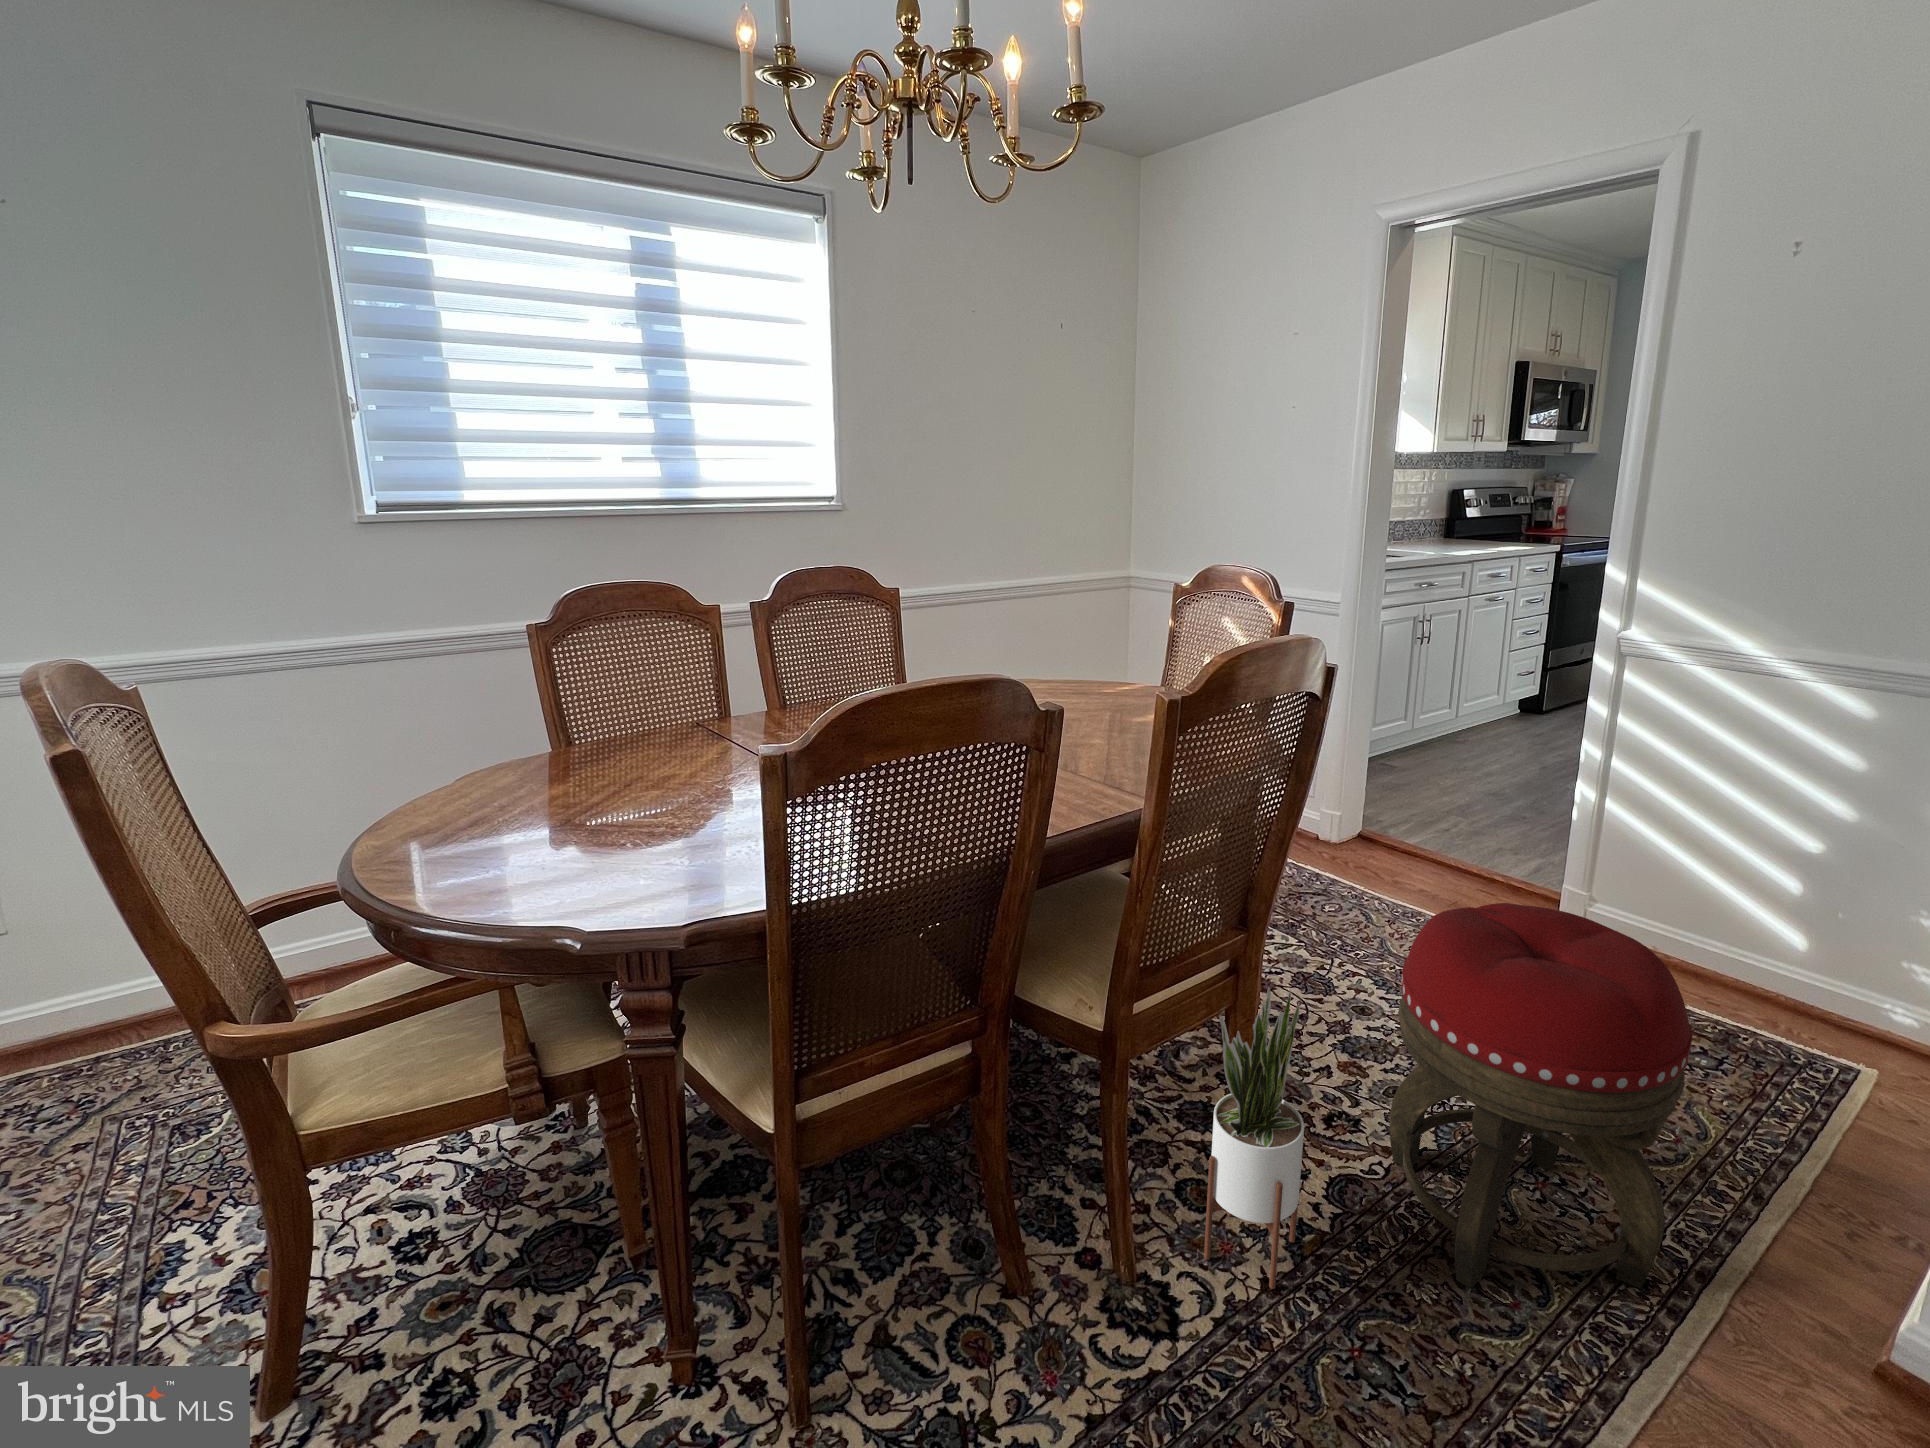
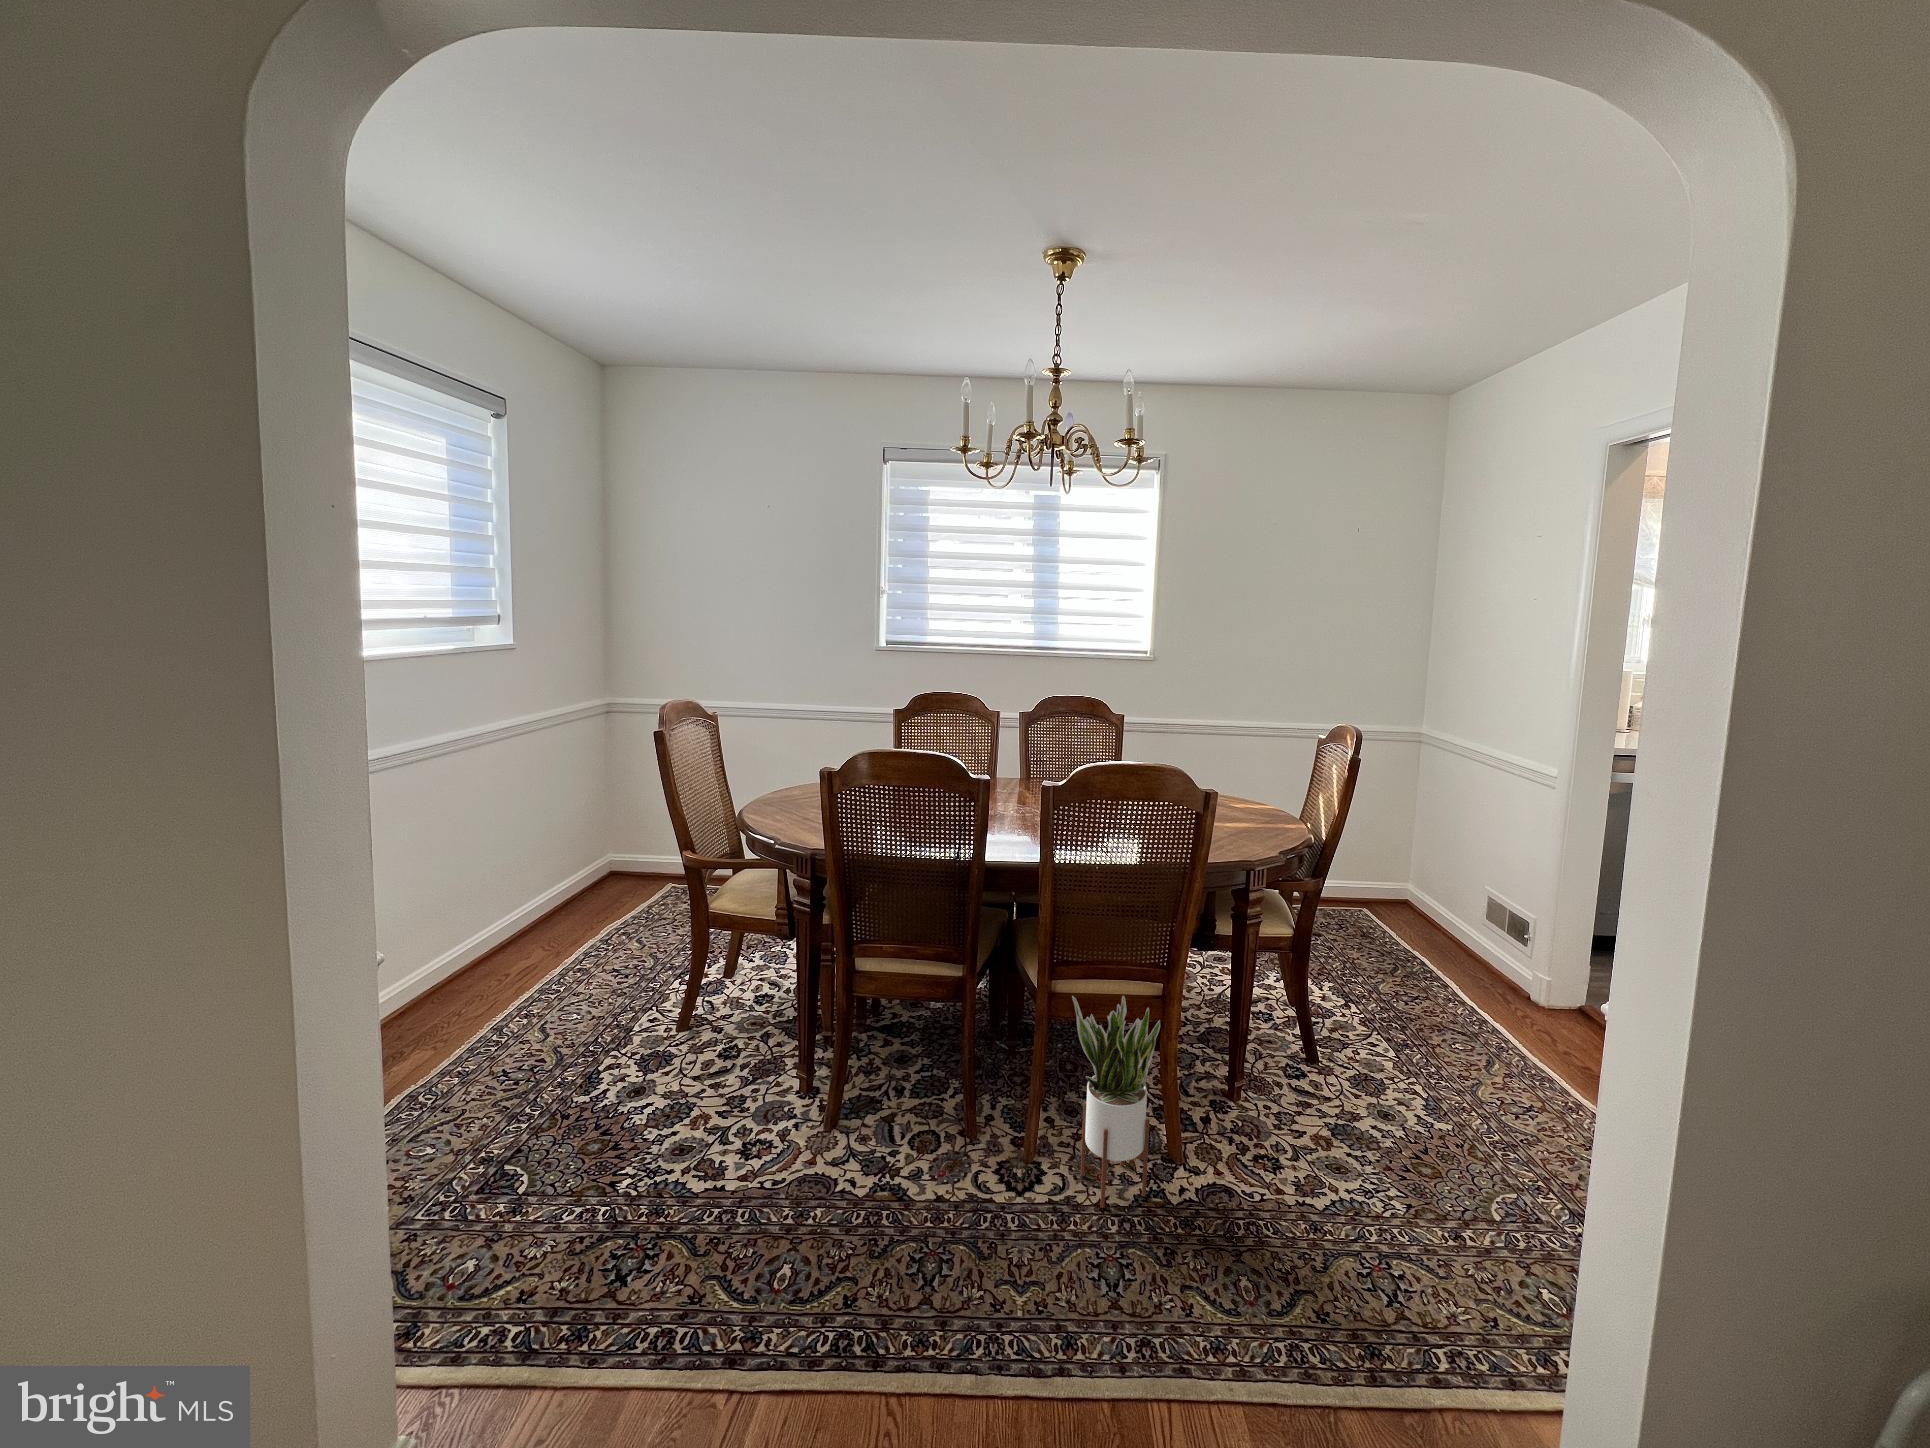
footstool: present [1390,903,1692,1288] -> none [1223,1001,1446,1353]

